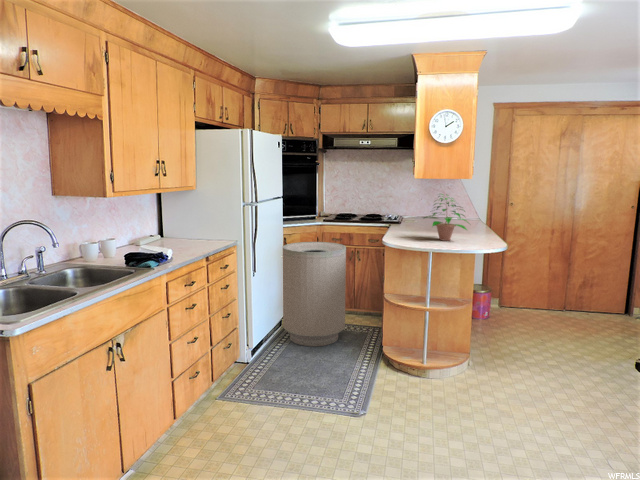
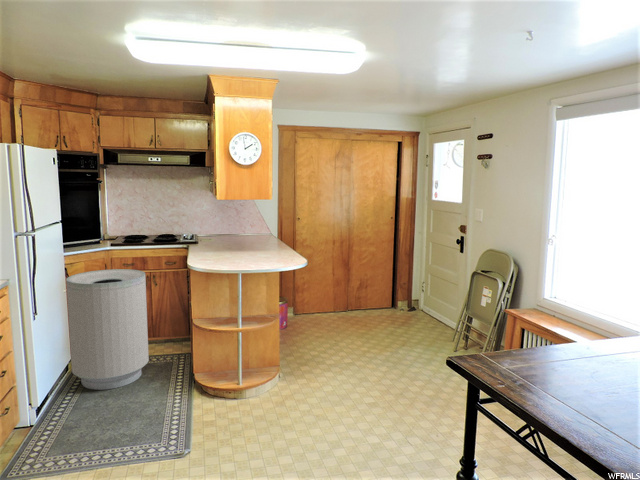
potted plant: present [425,194,467,241] -> none [229,215,275,260]

